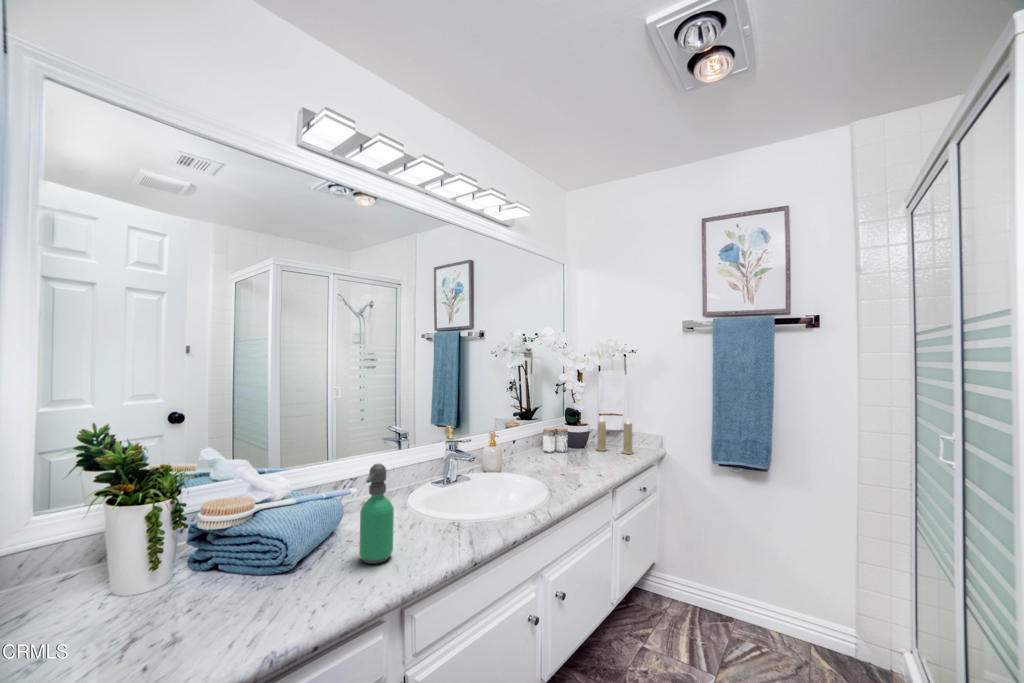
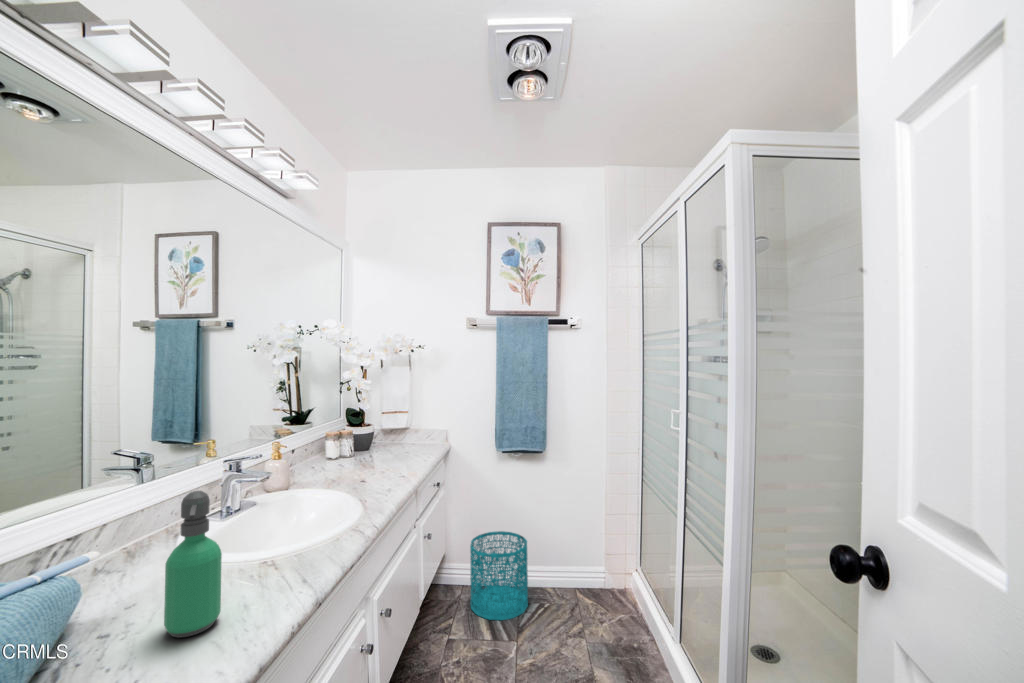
candle: present [597,417,633,454] -> none [388,413,429,452]
wastebasket: none [675,550,743,651] -> present [470,531,528,620]

